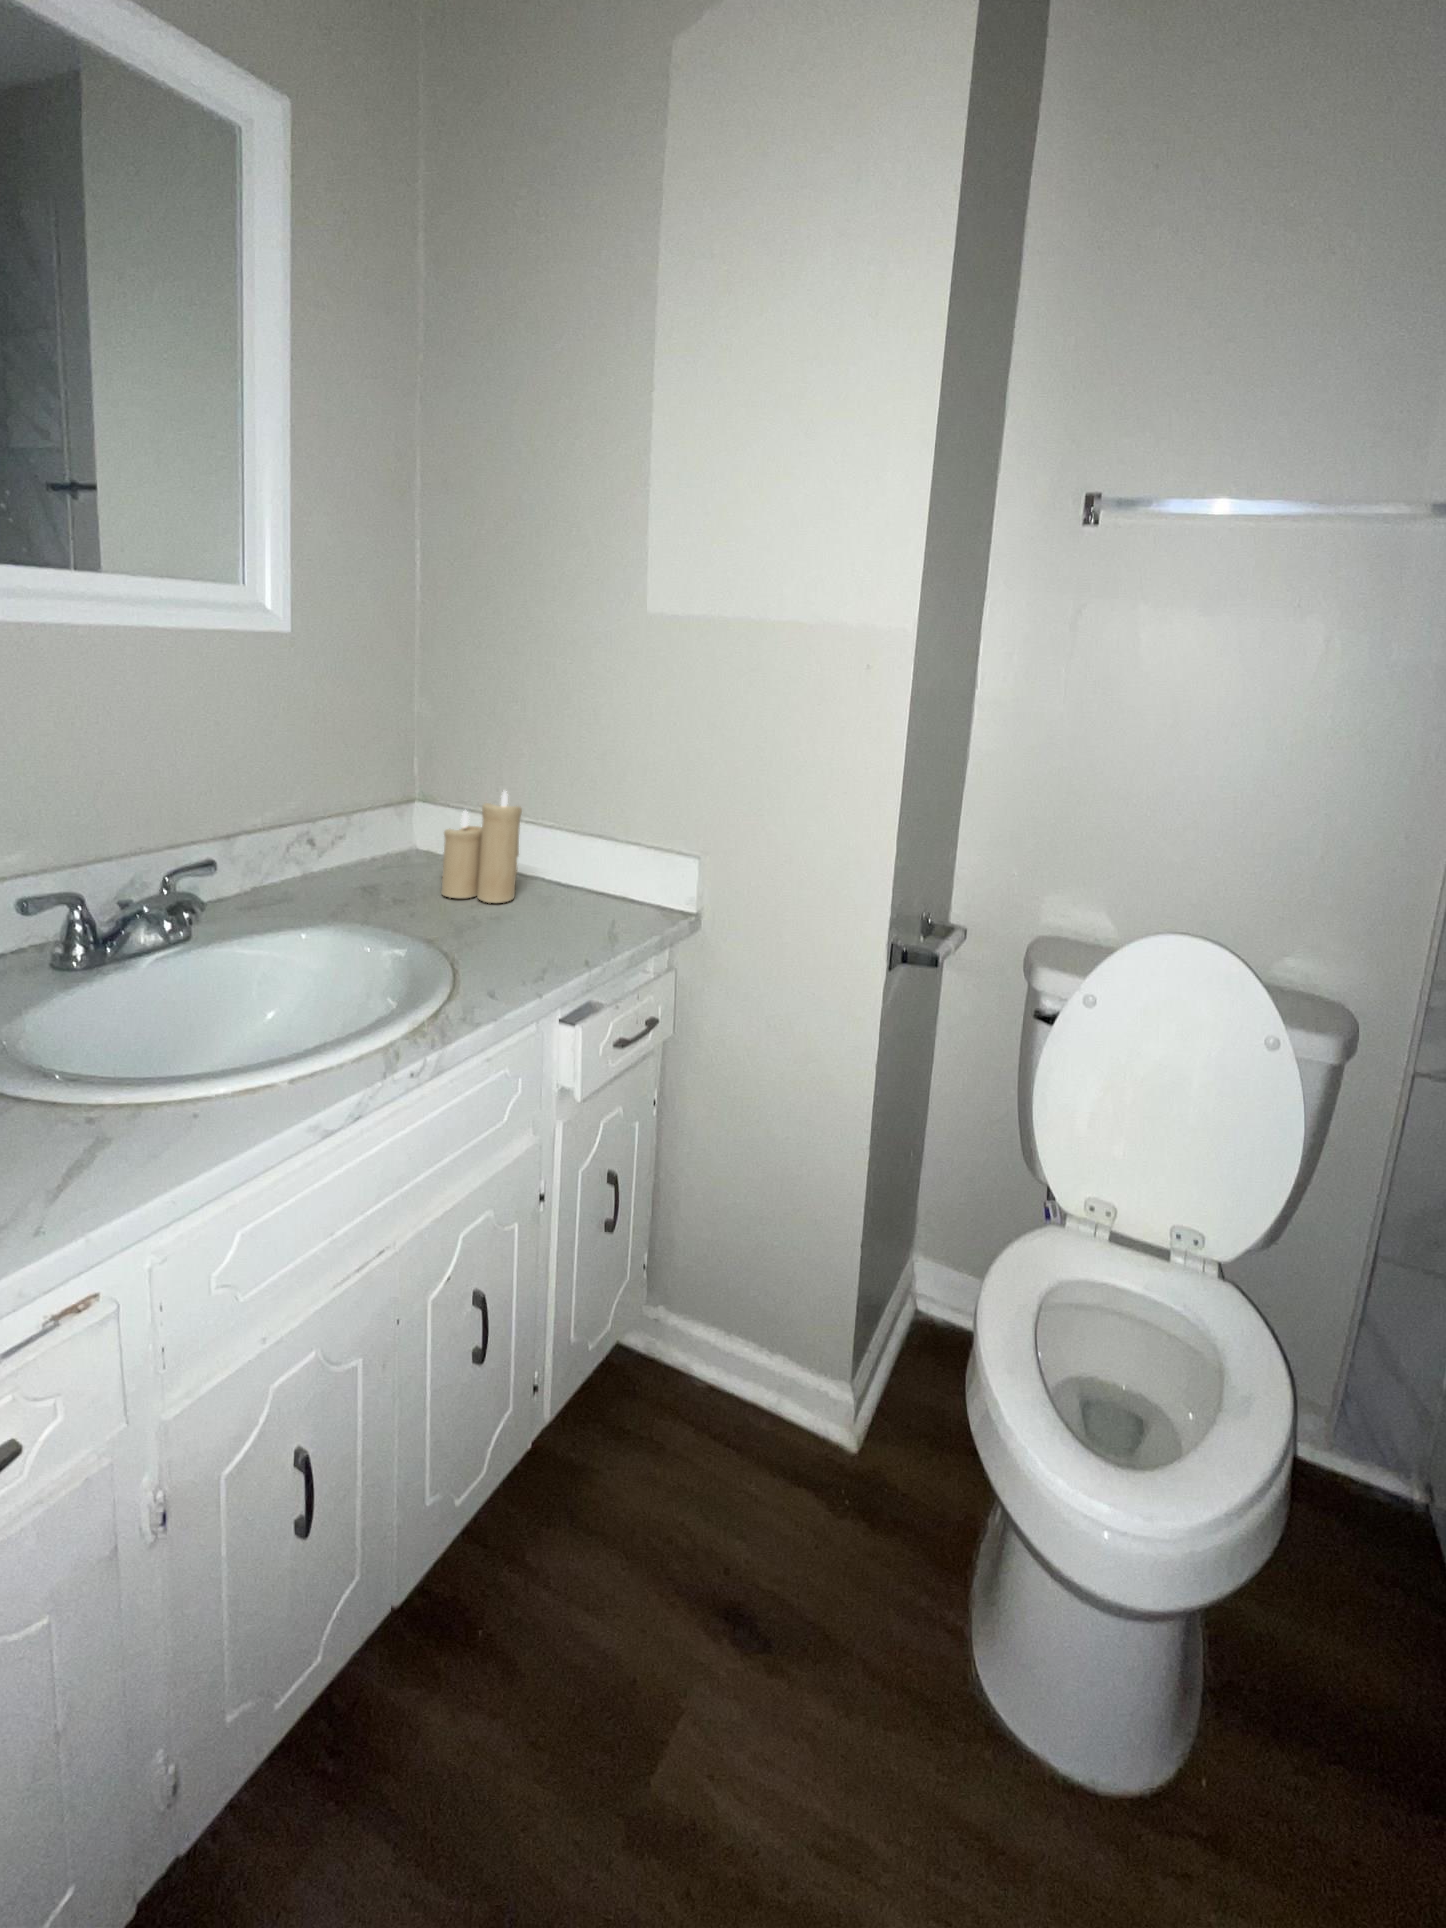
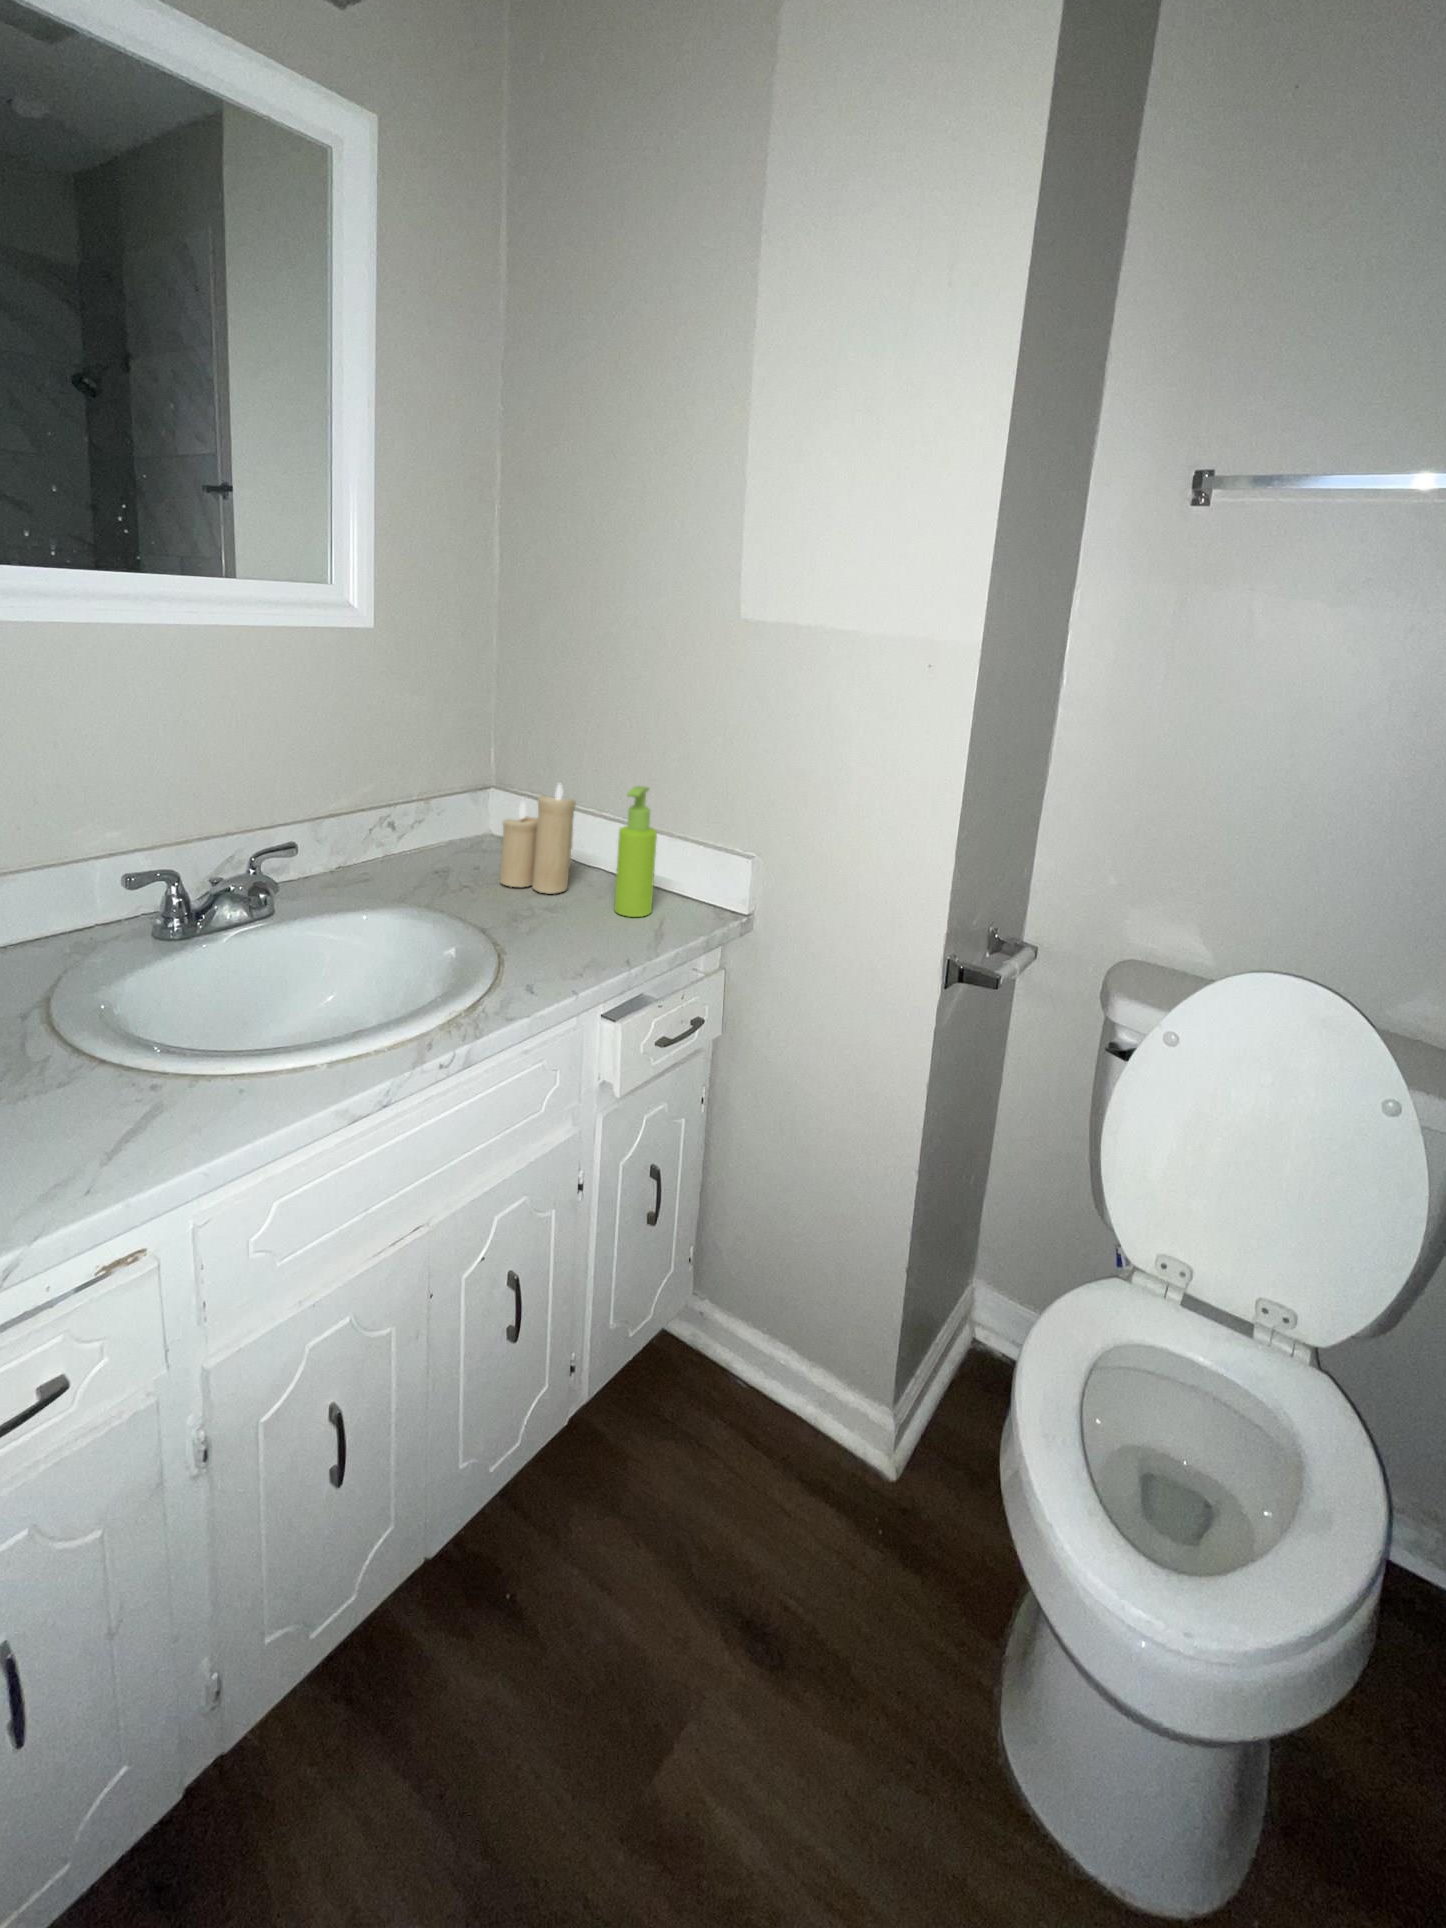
soap dispenser: none [566,790,609,921] -> present [614,786,657,917]

